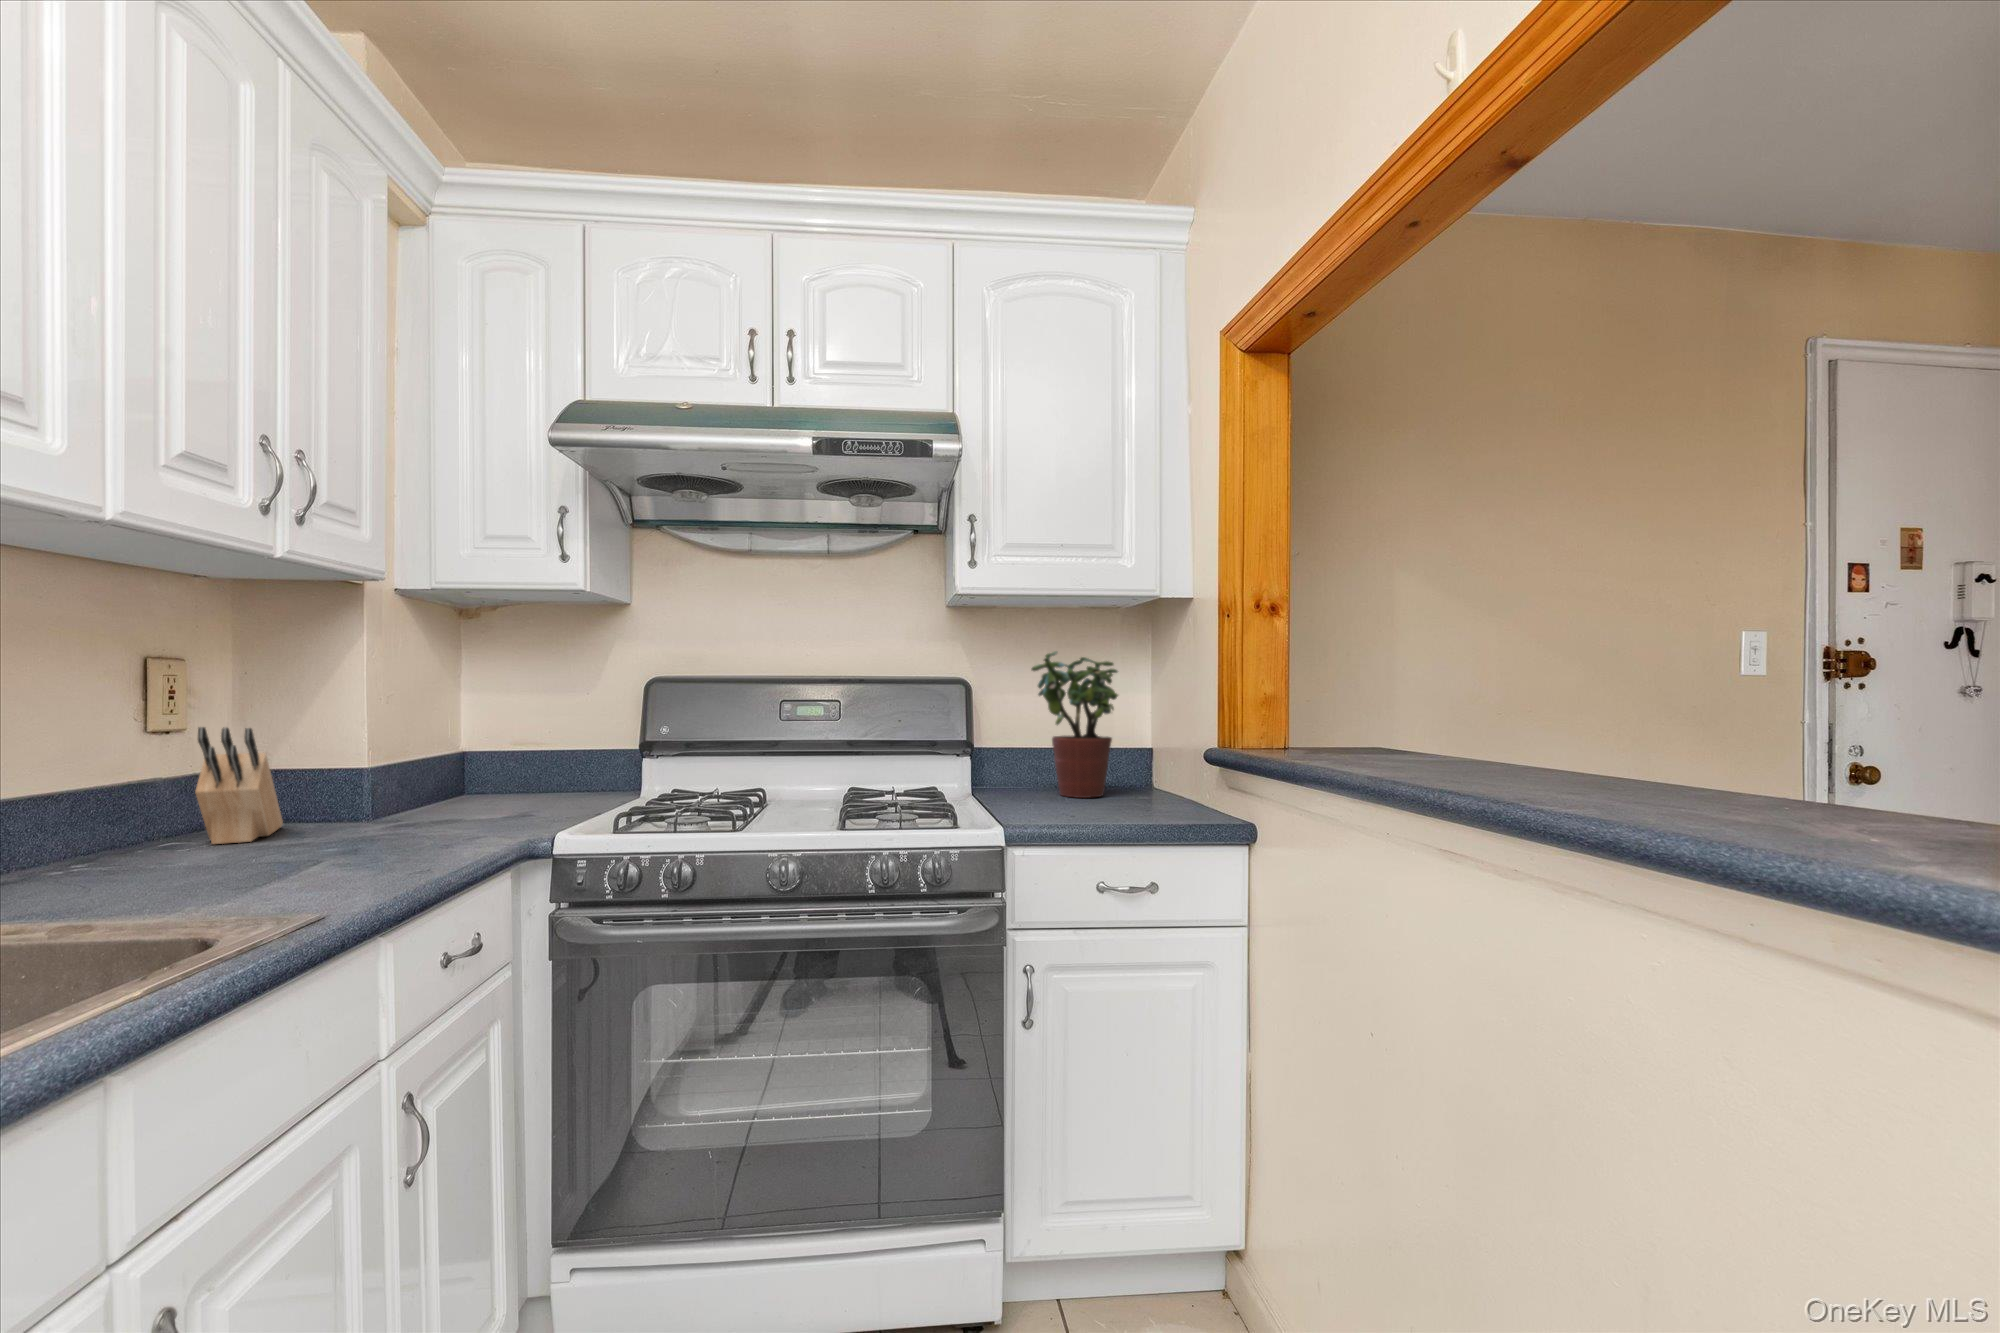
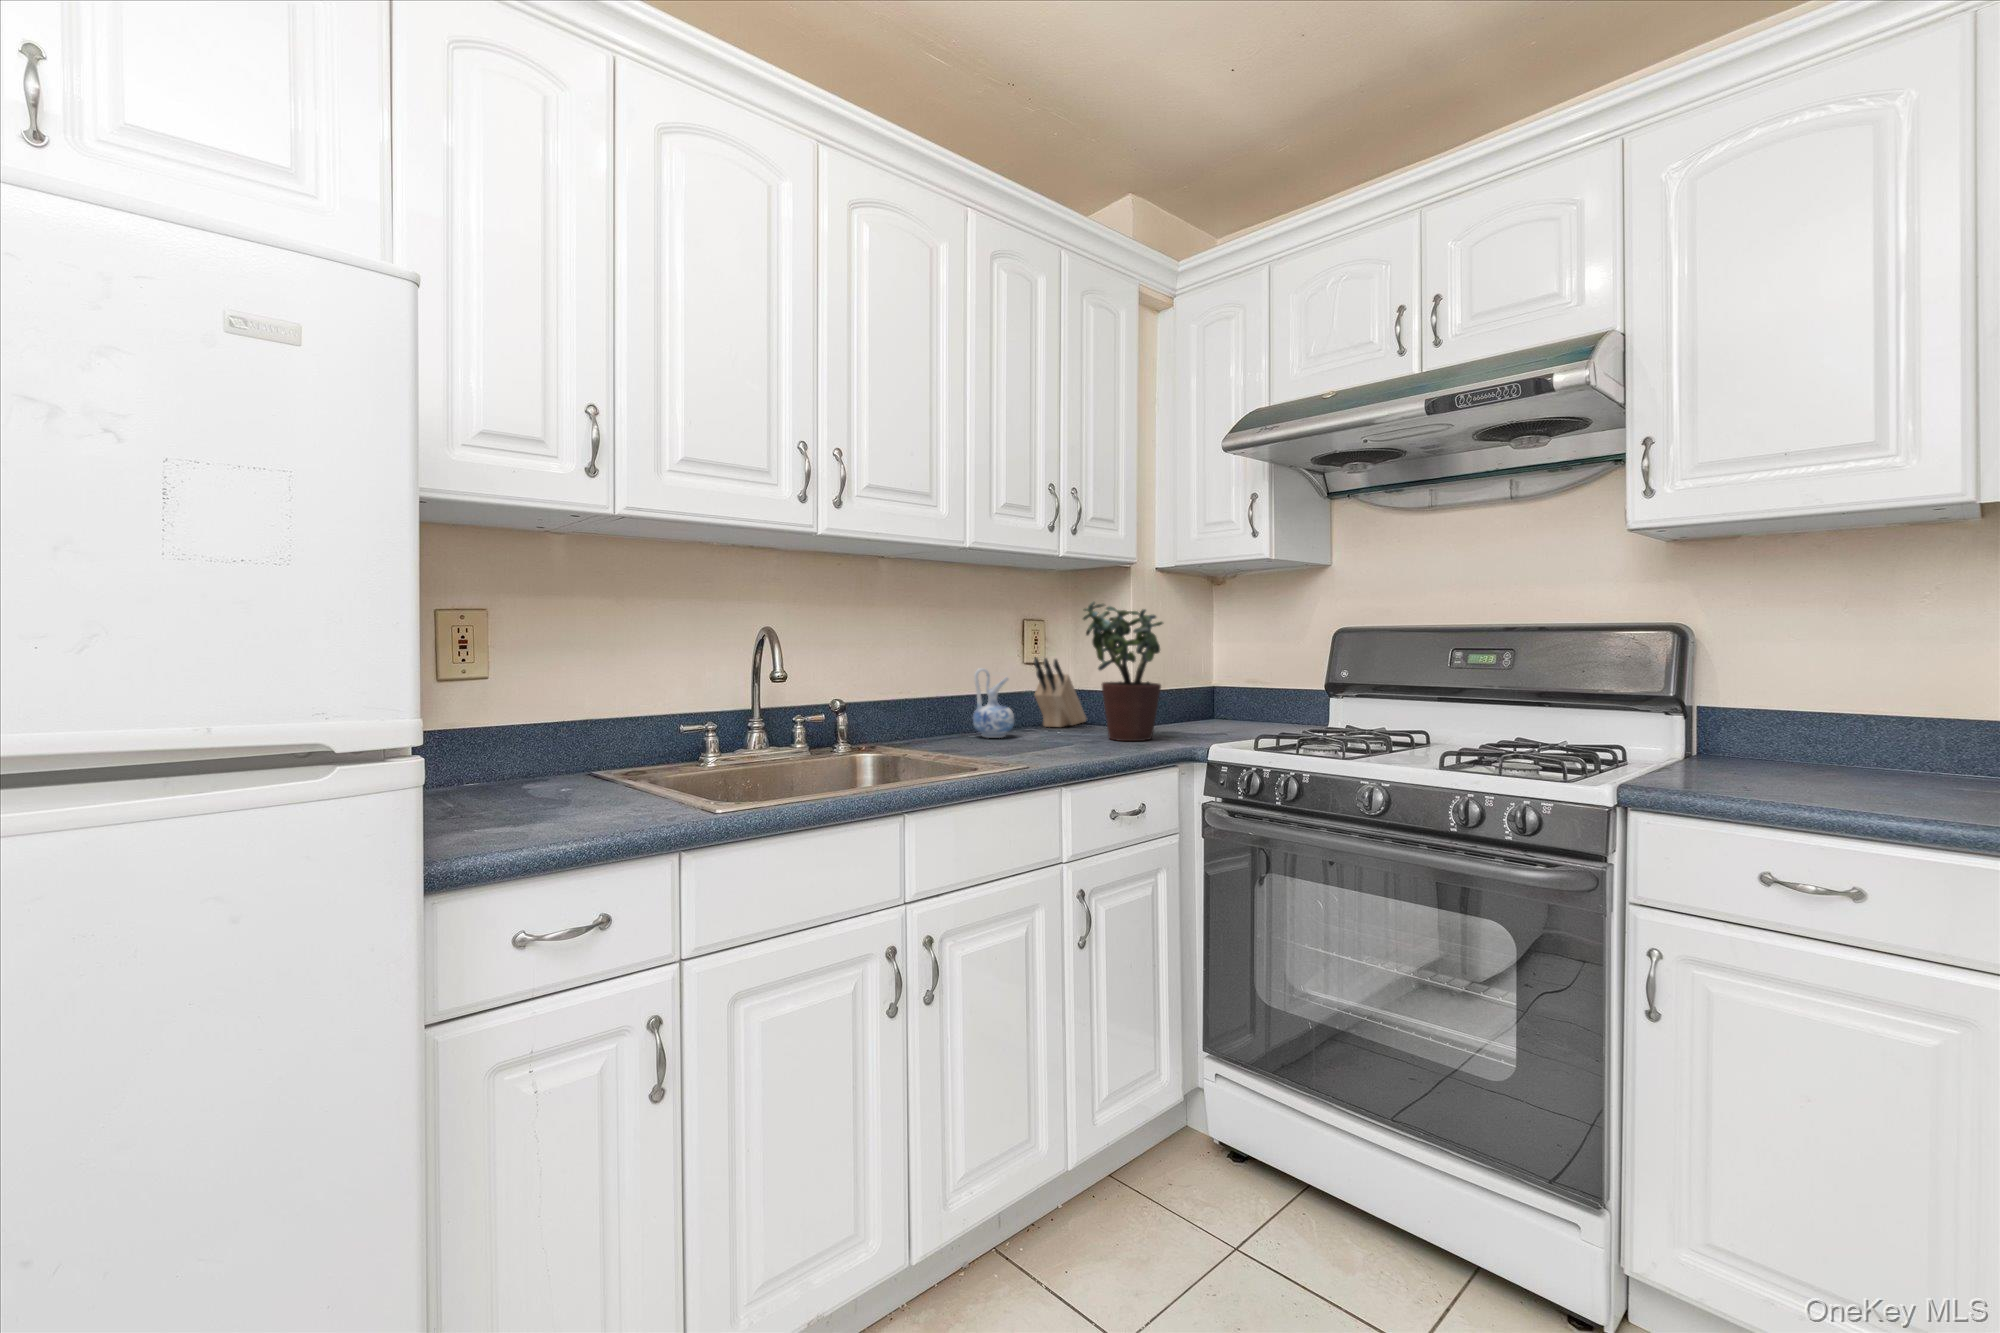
potted plant: present [1032,651,1118,798] -> present [1083,602,1163,741]
ceramic pitcher: none [84,751,189,881] -> present [973,668,1014,738]

